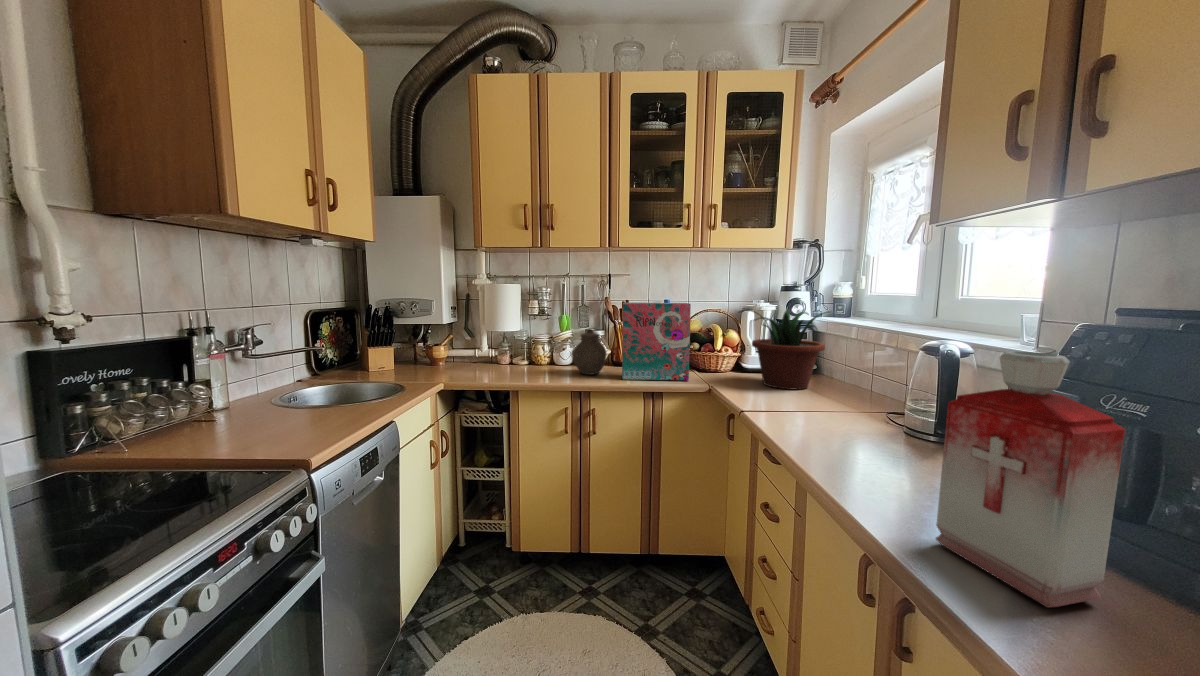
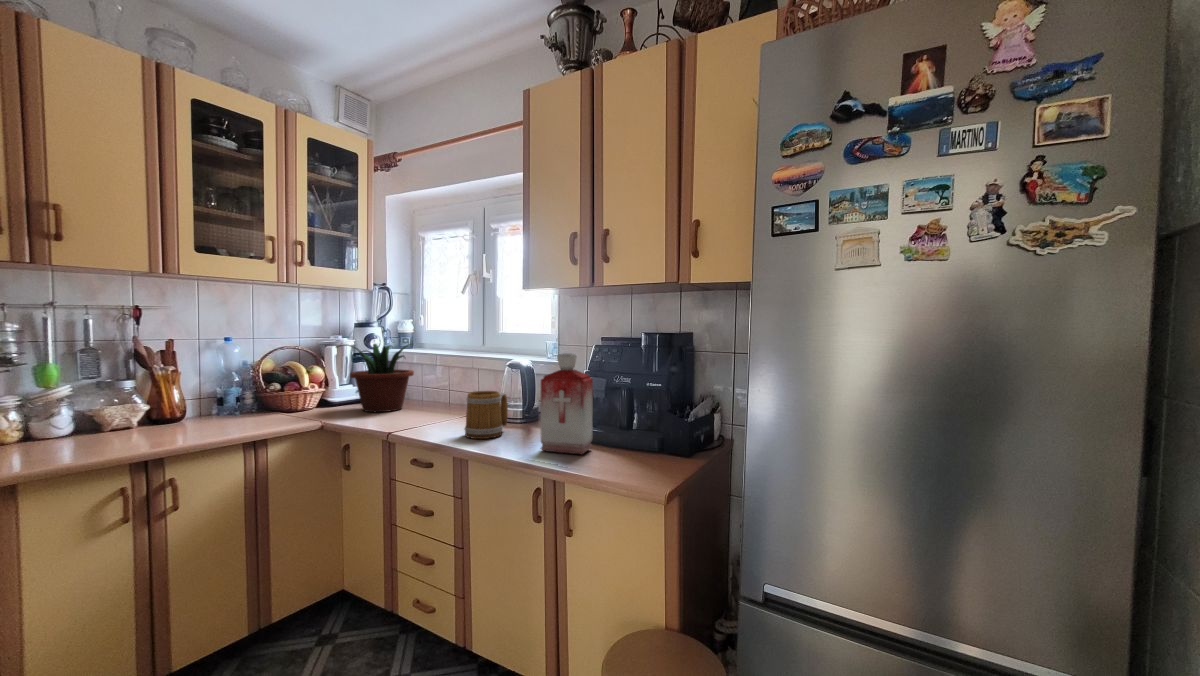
cereal box: present [622,303,691,380] -> none [193,340,290,433]
jar: present [573,329,607,375] -> none [106,377,167,438]
mug: none [830,391,920,474] -> present [465,391,508,439]

